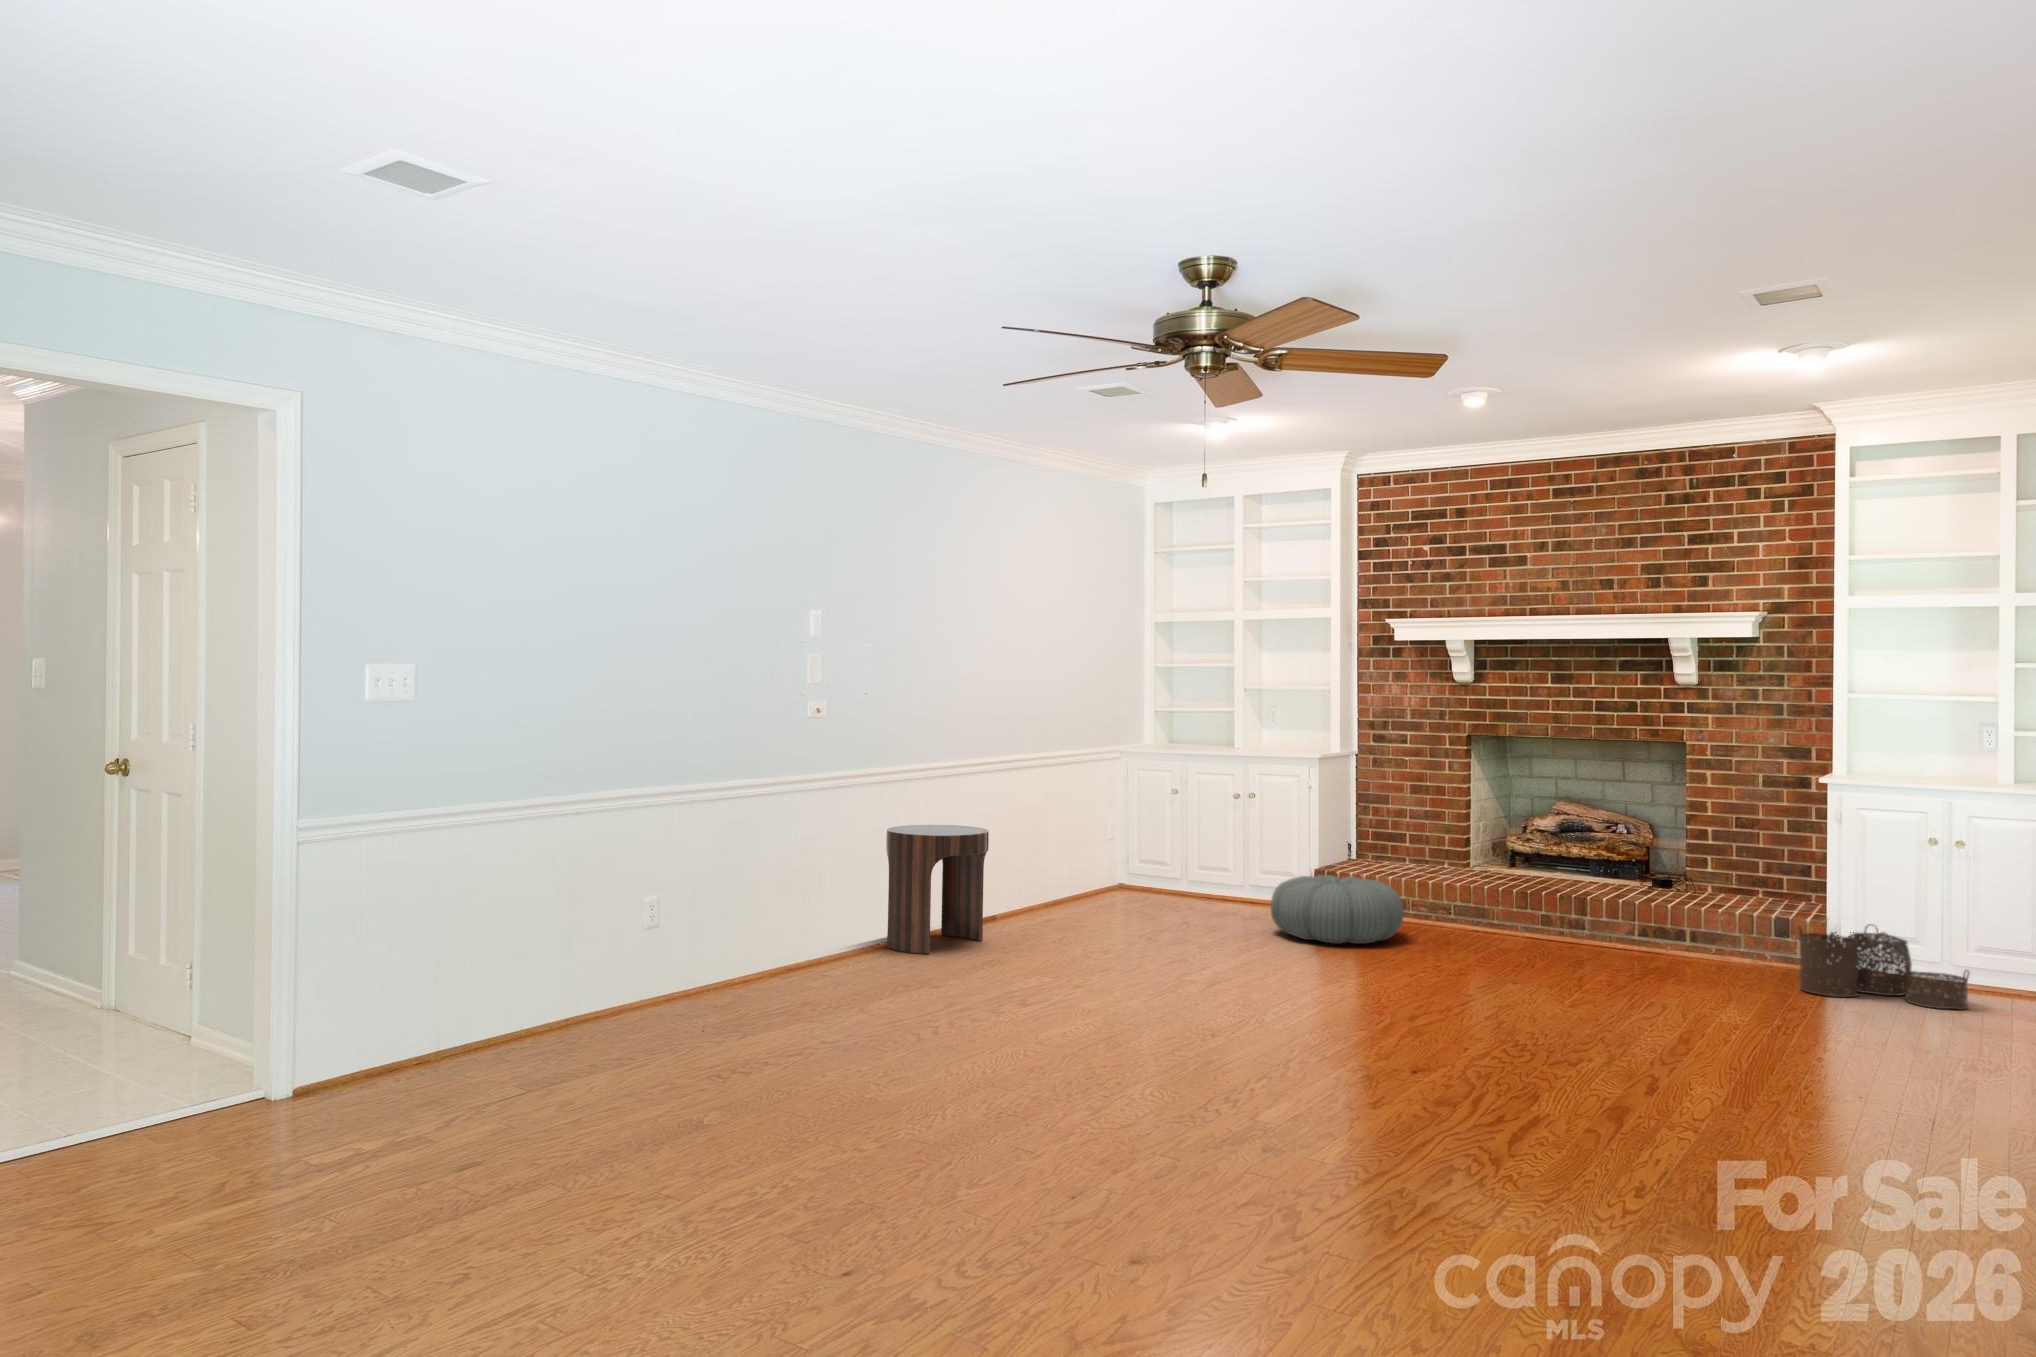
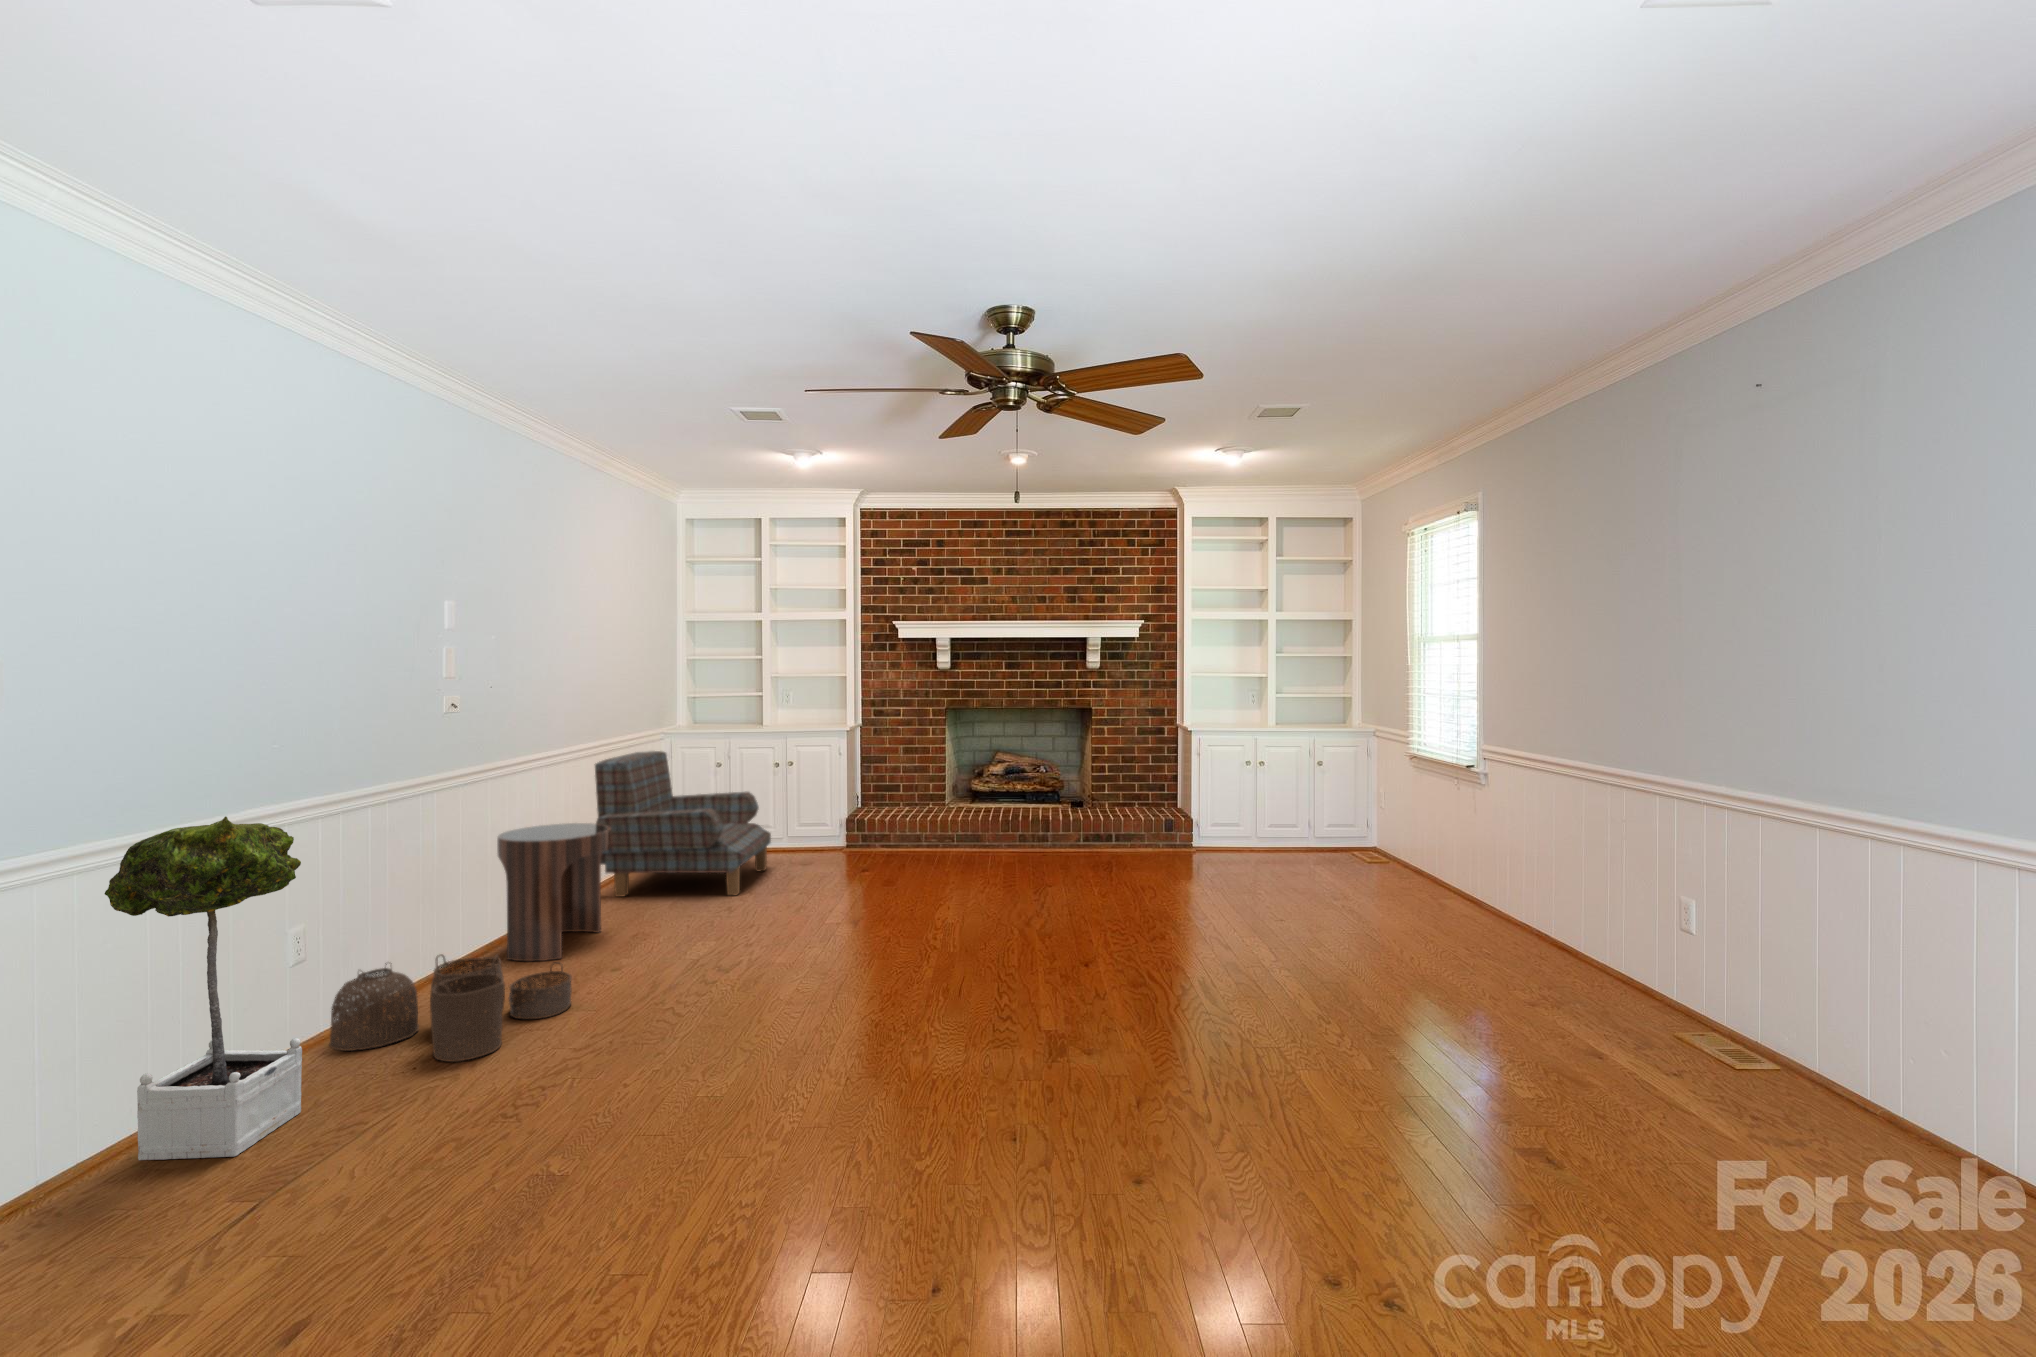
potted tree: none [559,765,676,1023] -> present [105,816,302,1160]
armchair: none [1007,765,1207,931] -> present [595,751,771,897]
pouf: present [1271,875,1403,944] -> none [840,825,942,881]
woven basket: present [1798,925,1969,1009] -> present [329,954,572,1062]

